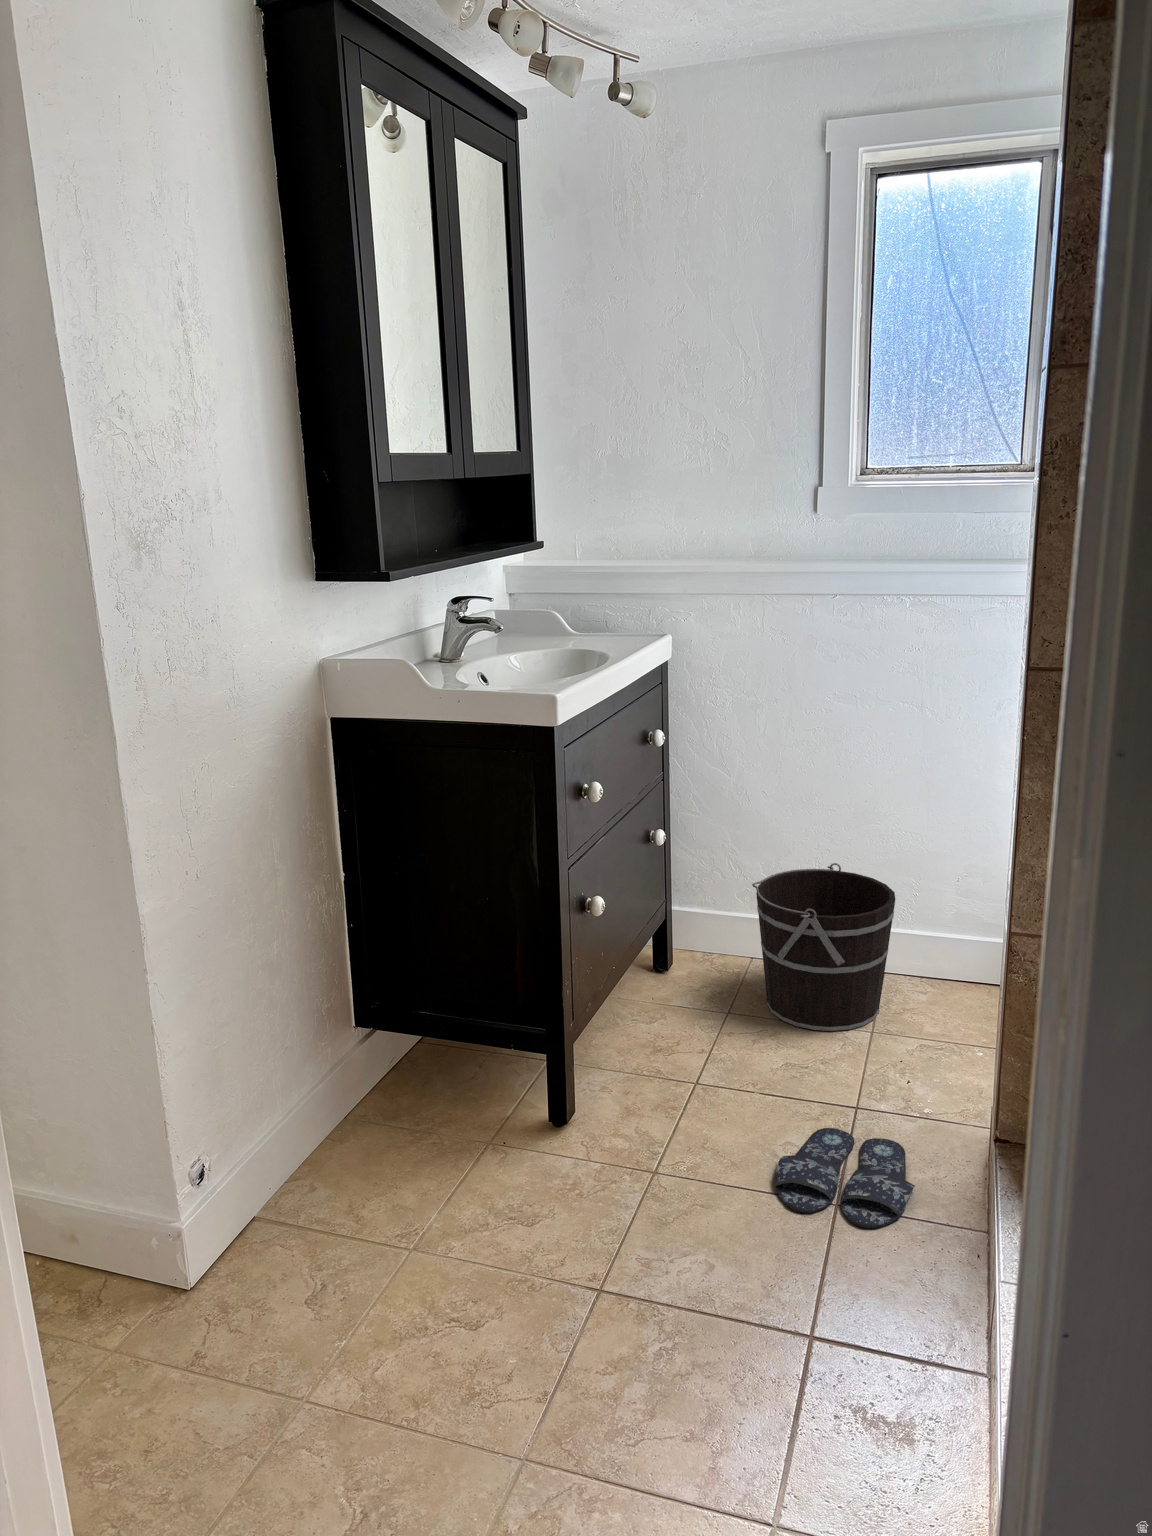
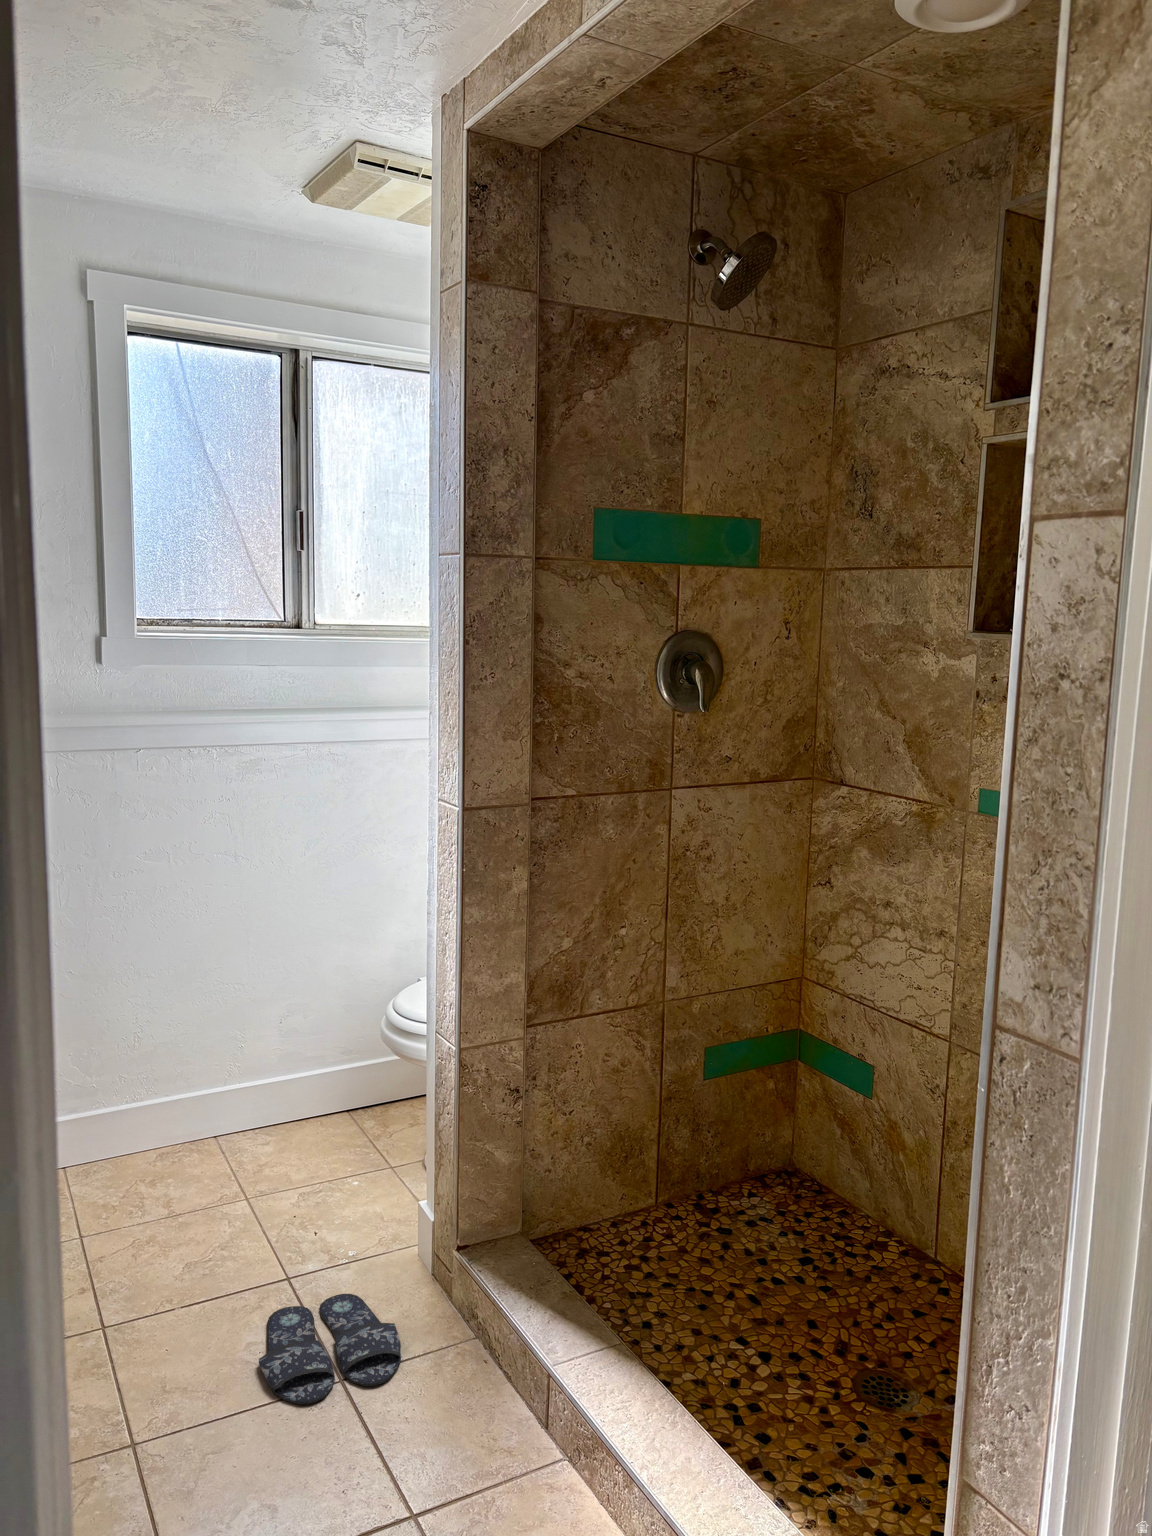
bucket: present [752,863,895,1031] -> none [84,1036,246,1225]

